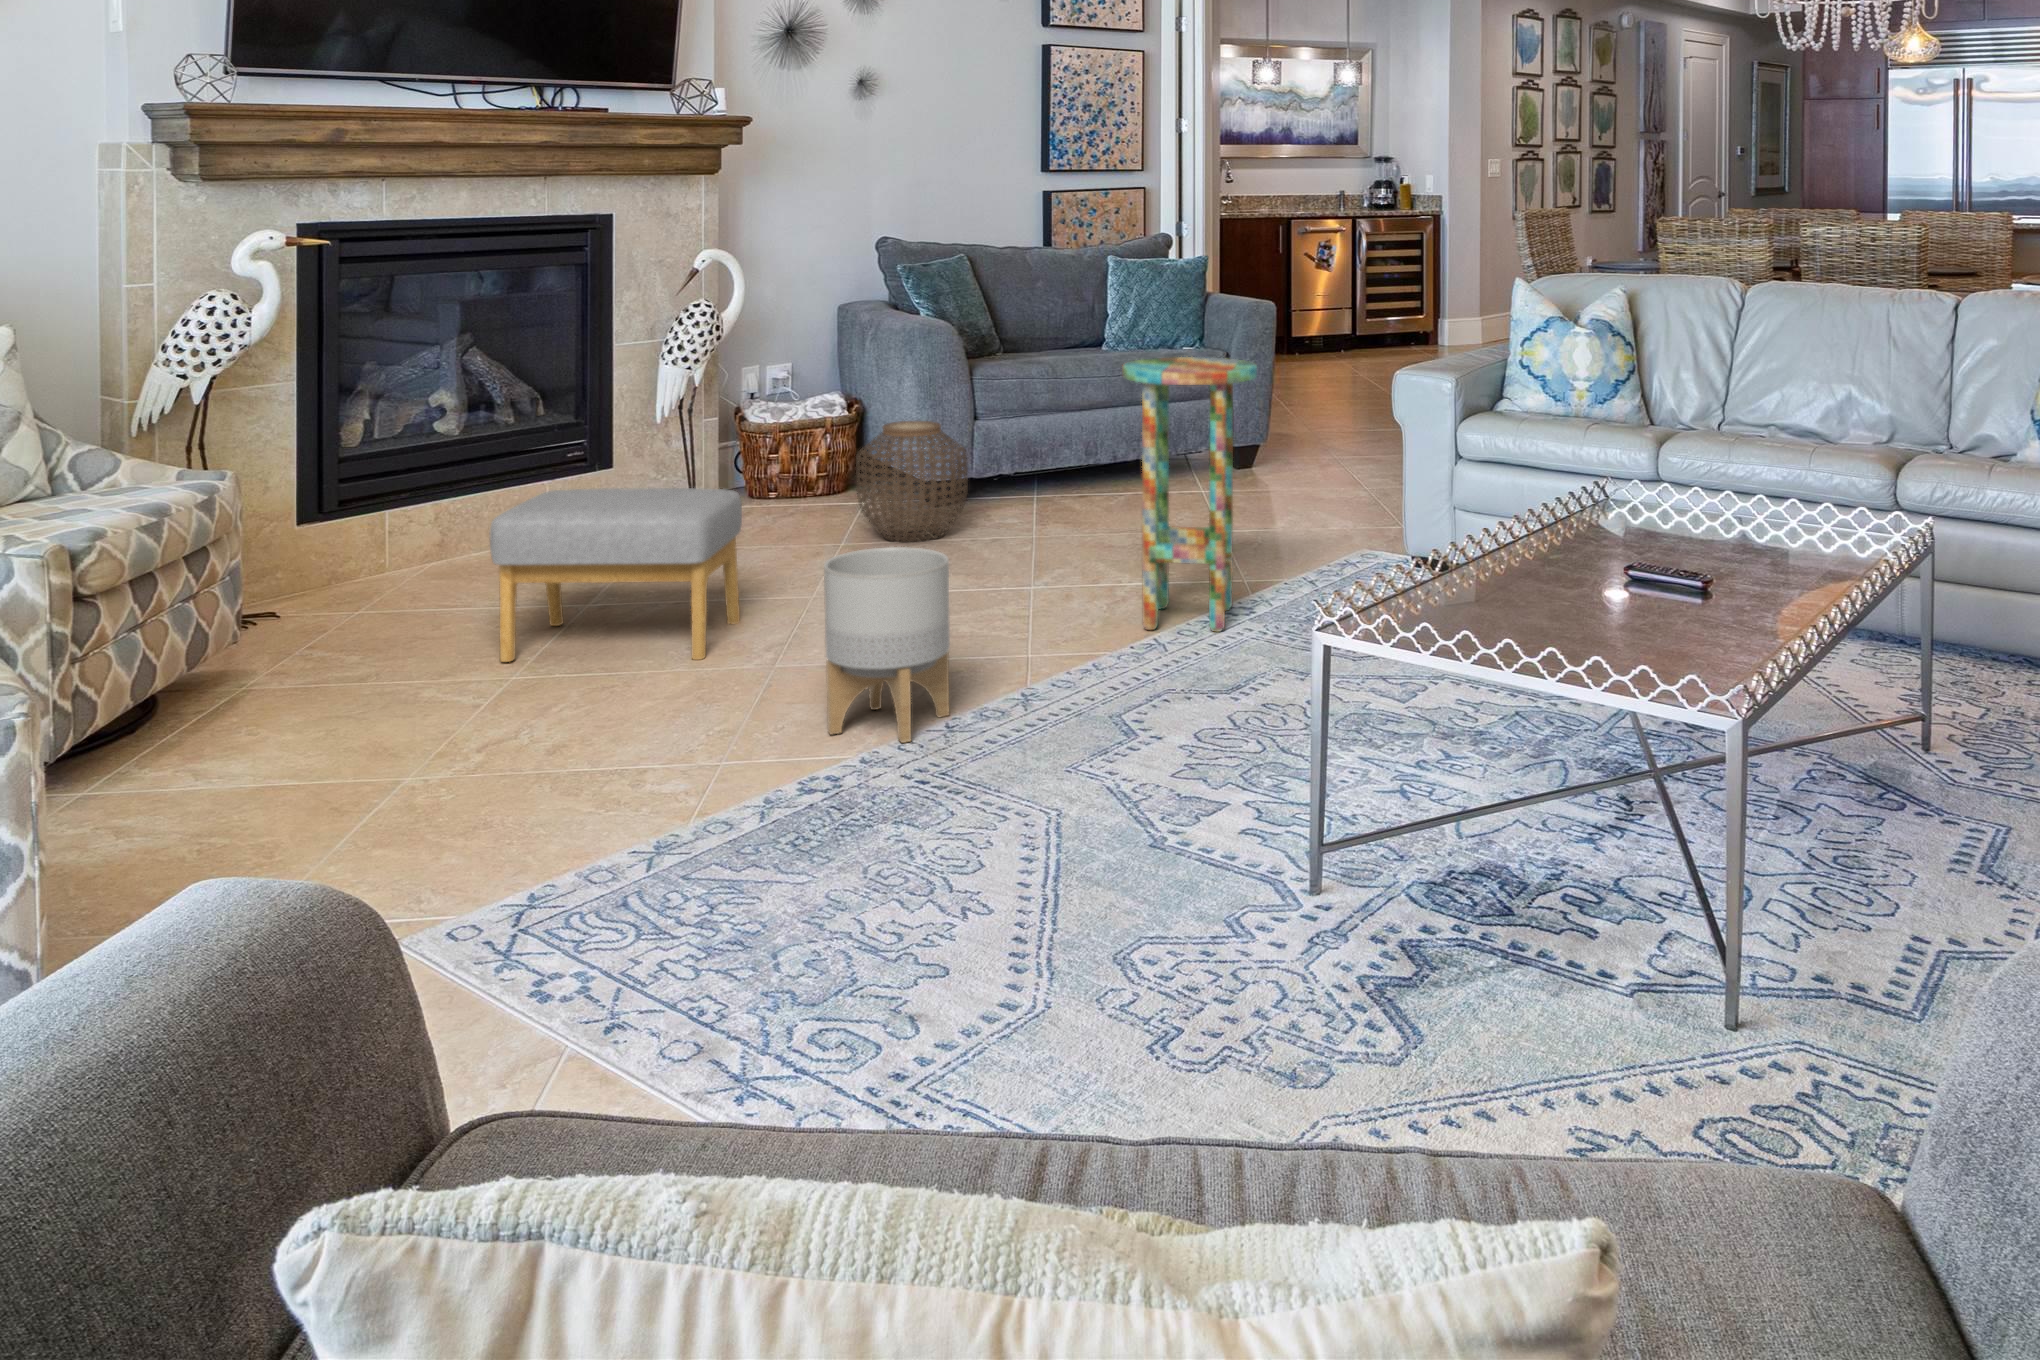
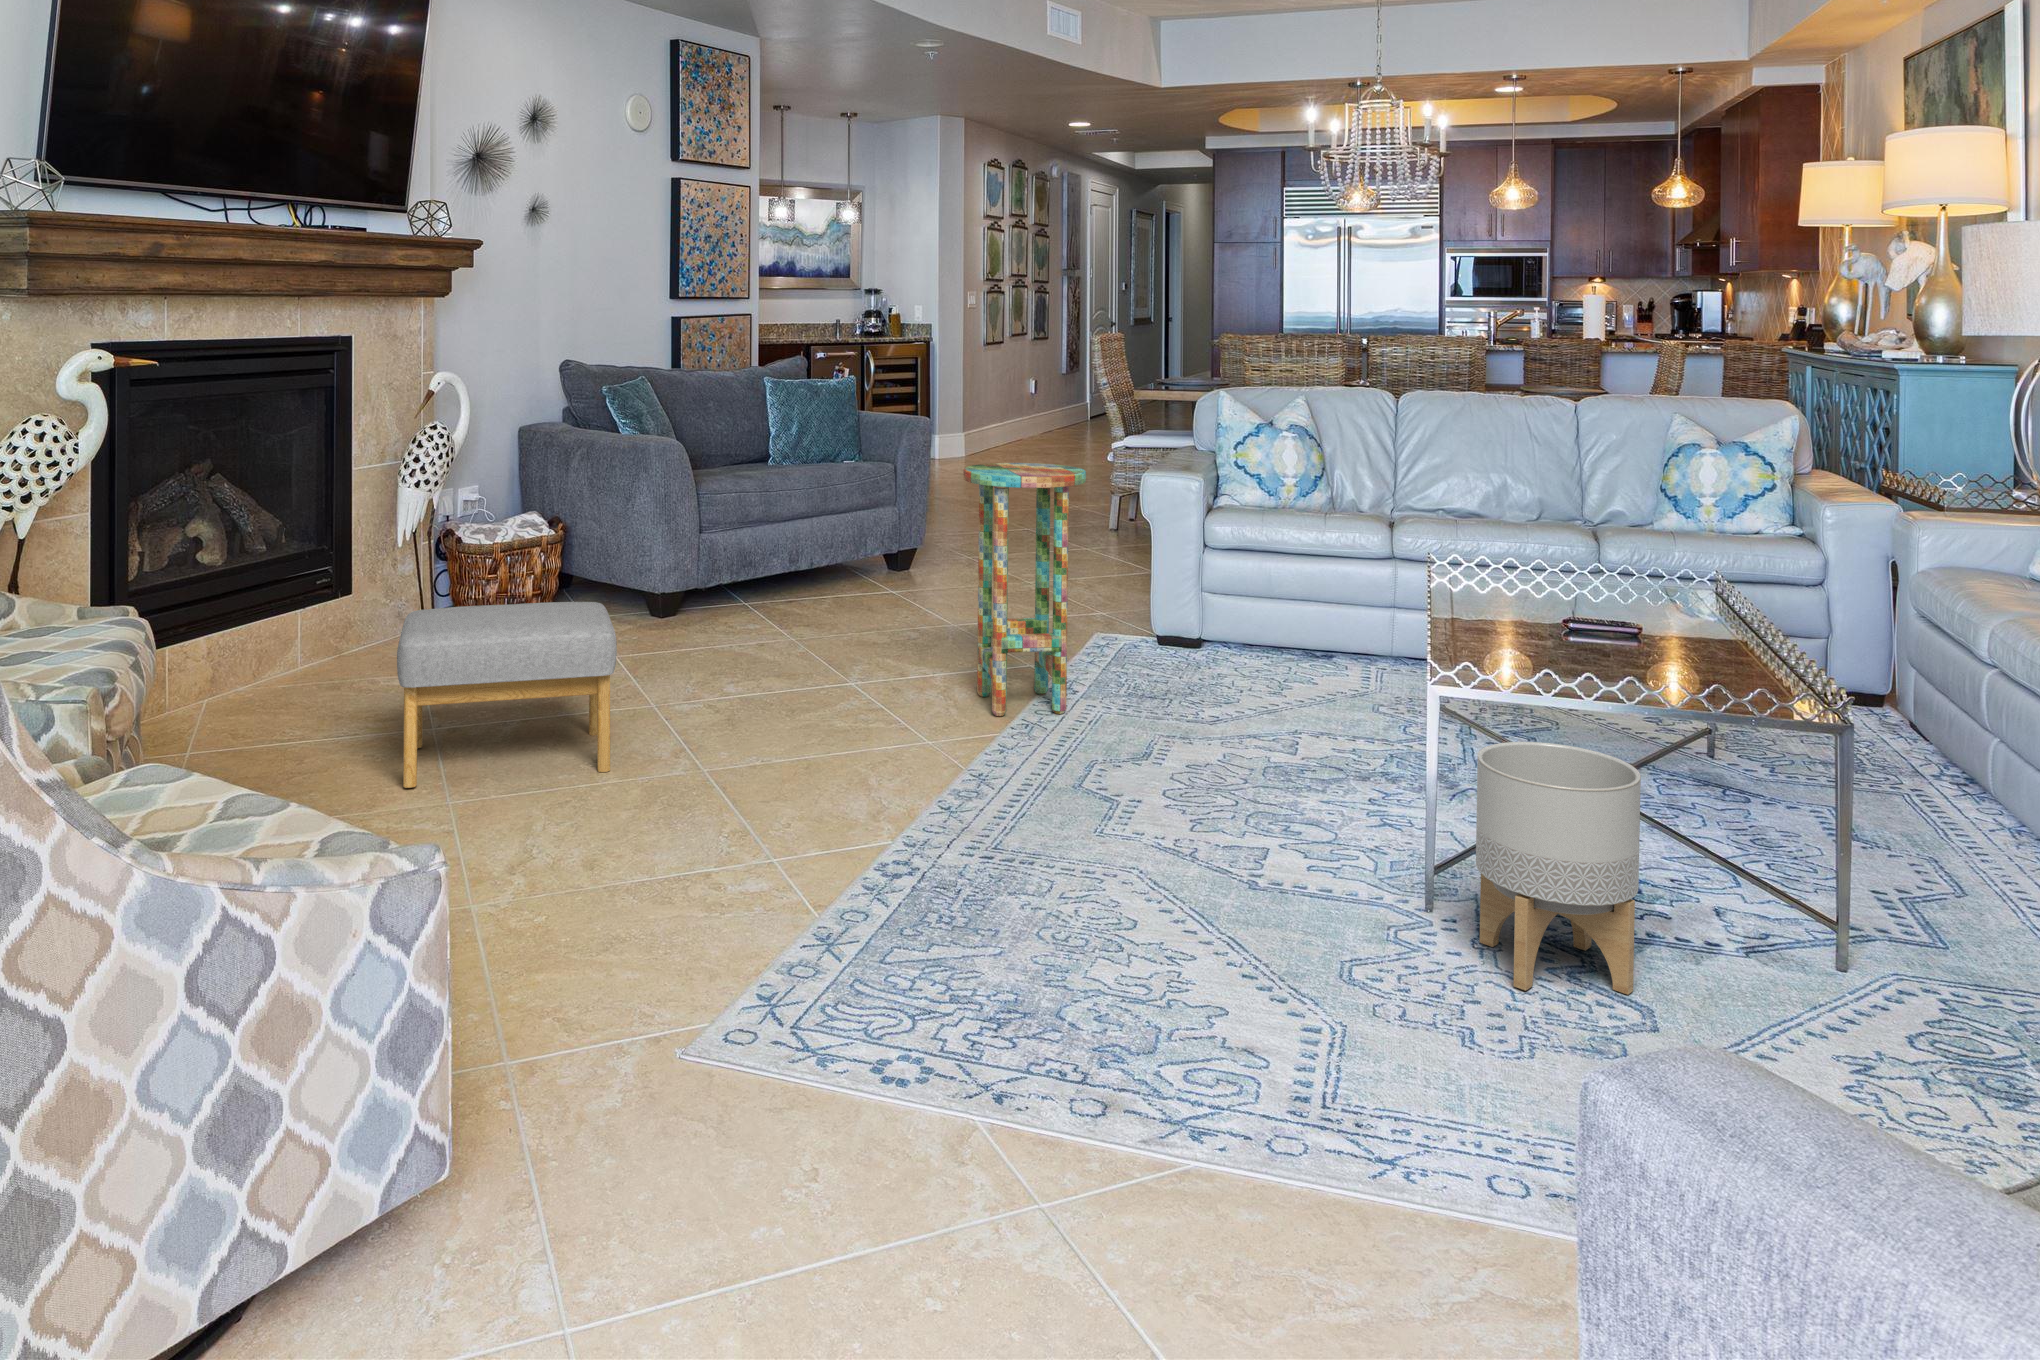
woven basket: present [856,421,968,542] -> none [616,530,721,647]
planter: present [824,547,950,743] -> present [1476,742,1641,995]

